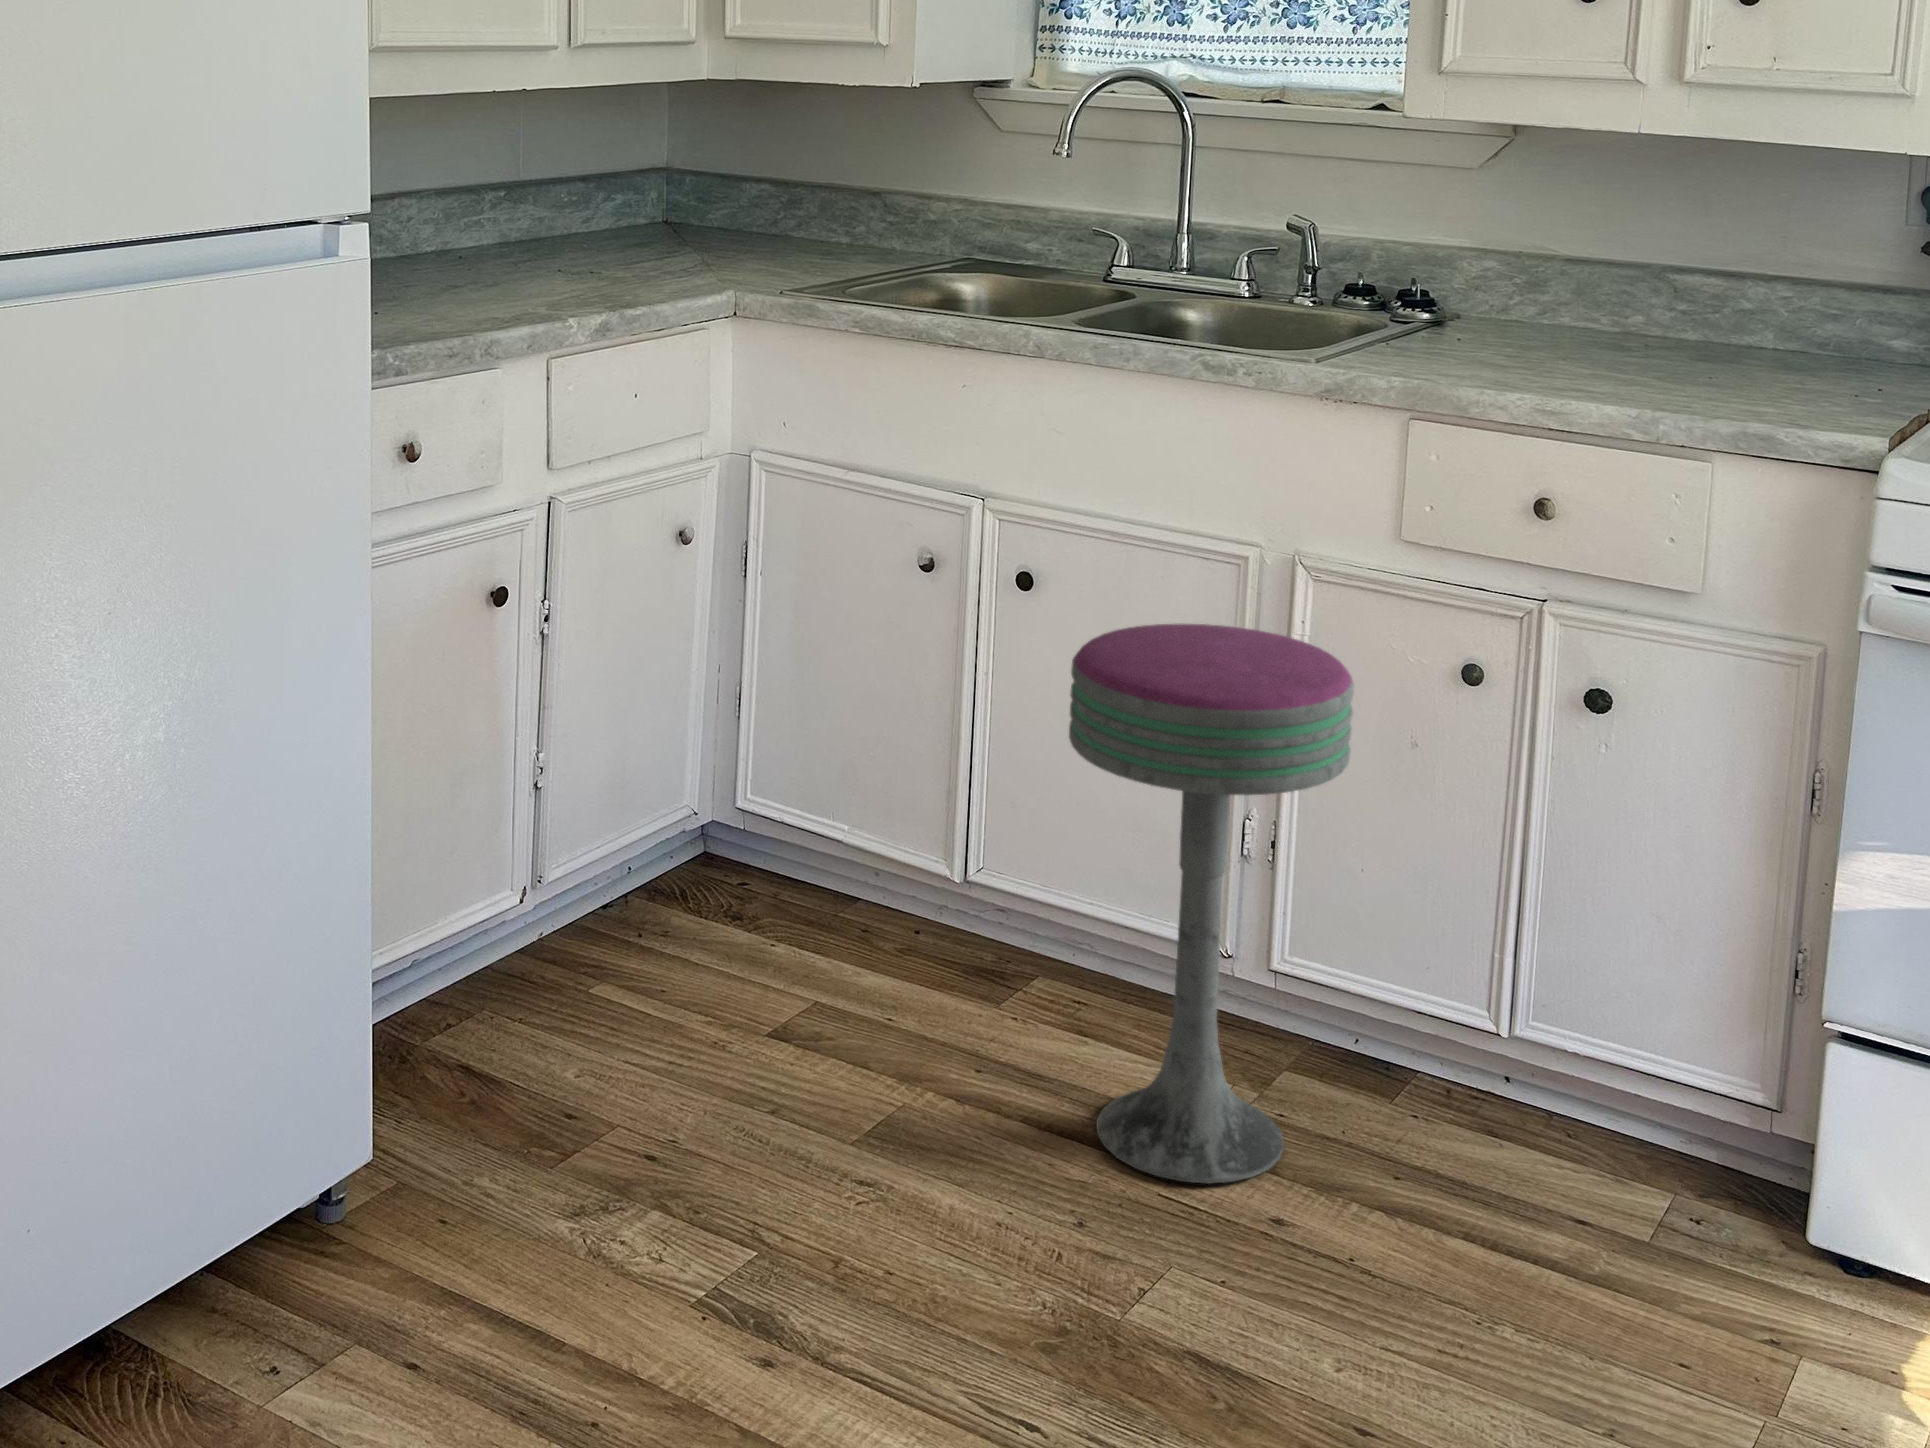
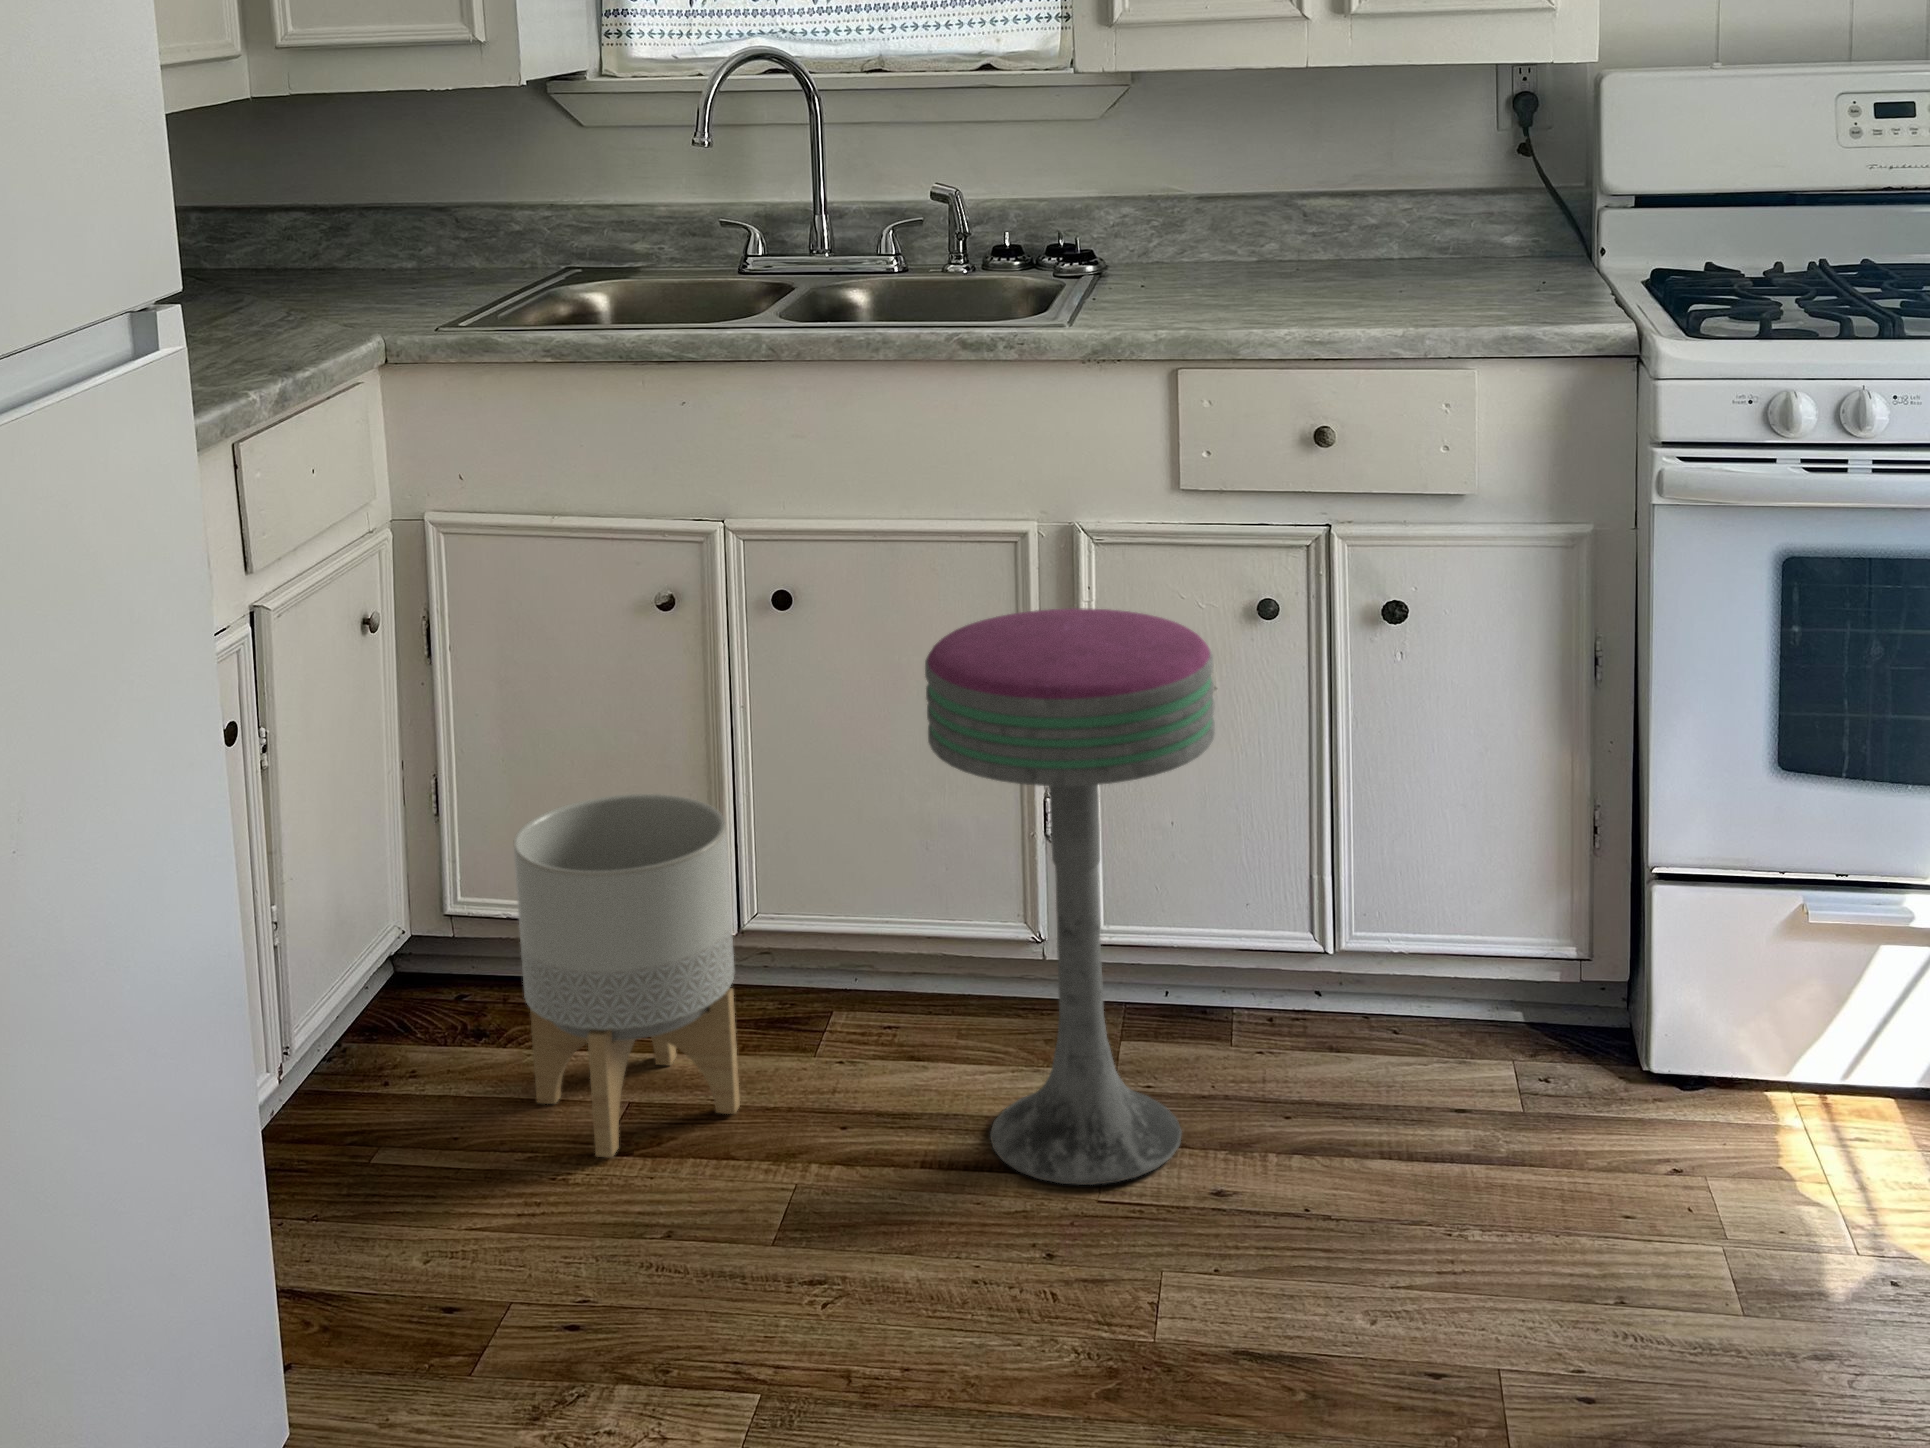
planter: none [737,723,927,1036] -> present [514,794,740,1157]

